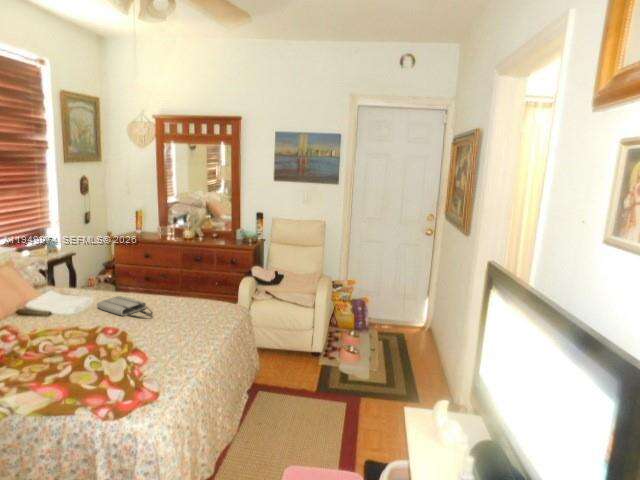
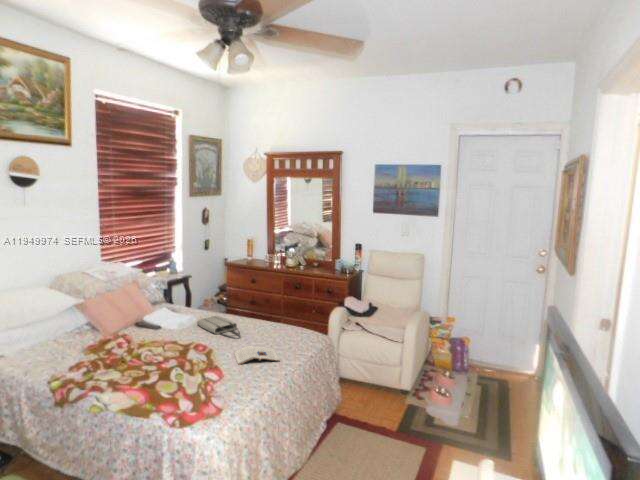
magazine: none [151,325,205,346] -> present [234,346,280,365]

